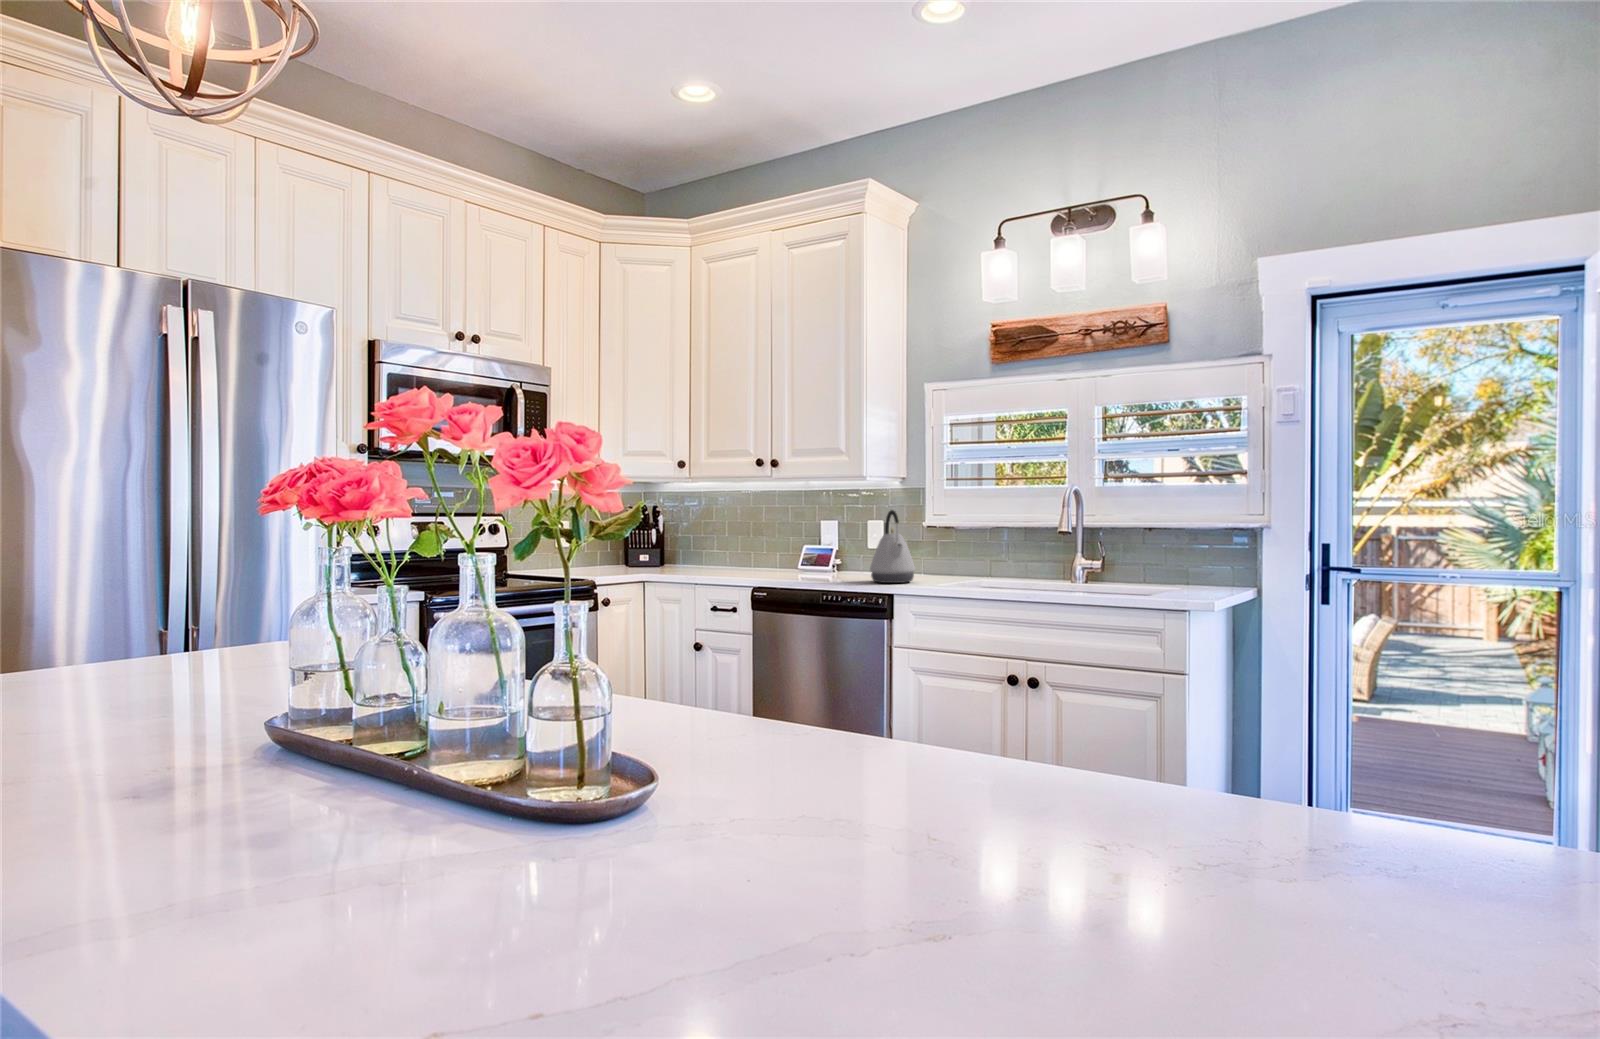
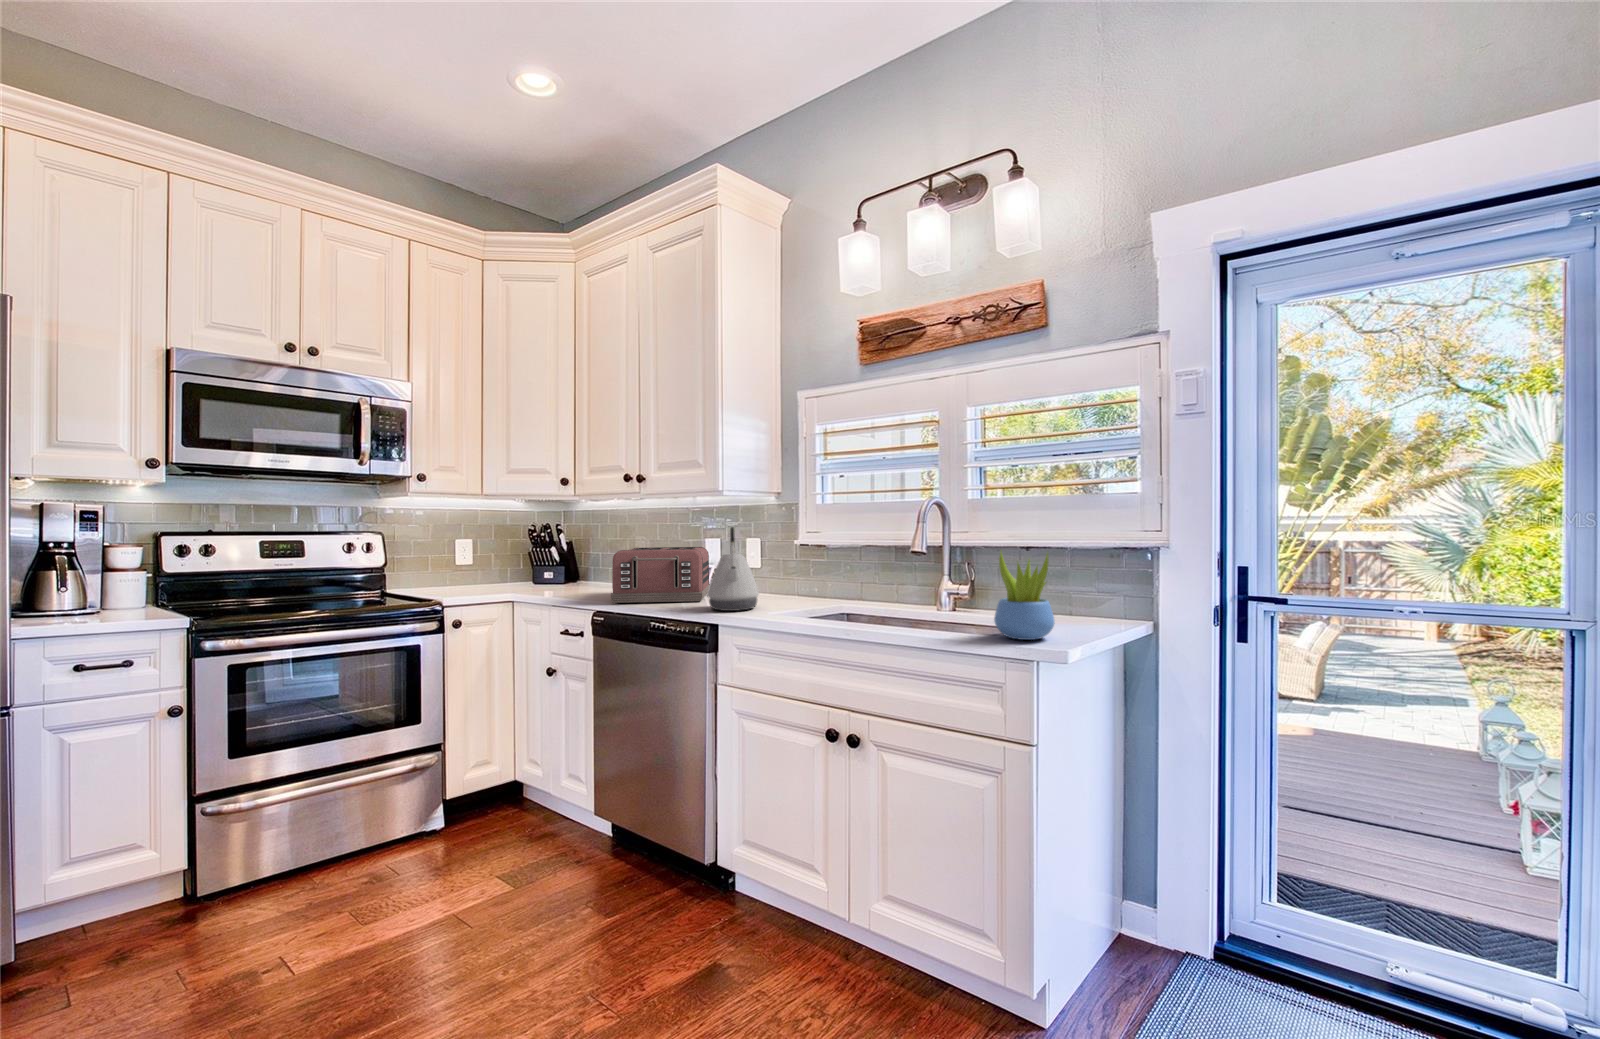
succulent plant: none [1140,527,1188,596] -> present [994,552,1055,640]
toaster: none [764,530,852,579] -> present [611,547,710,603]

